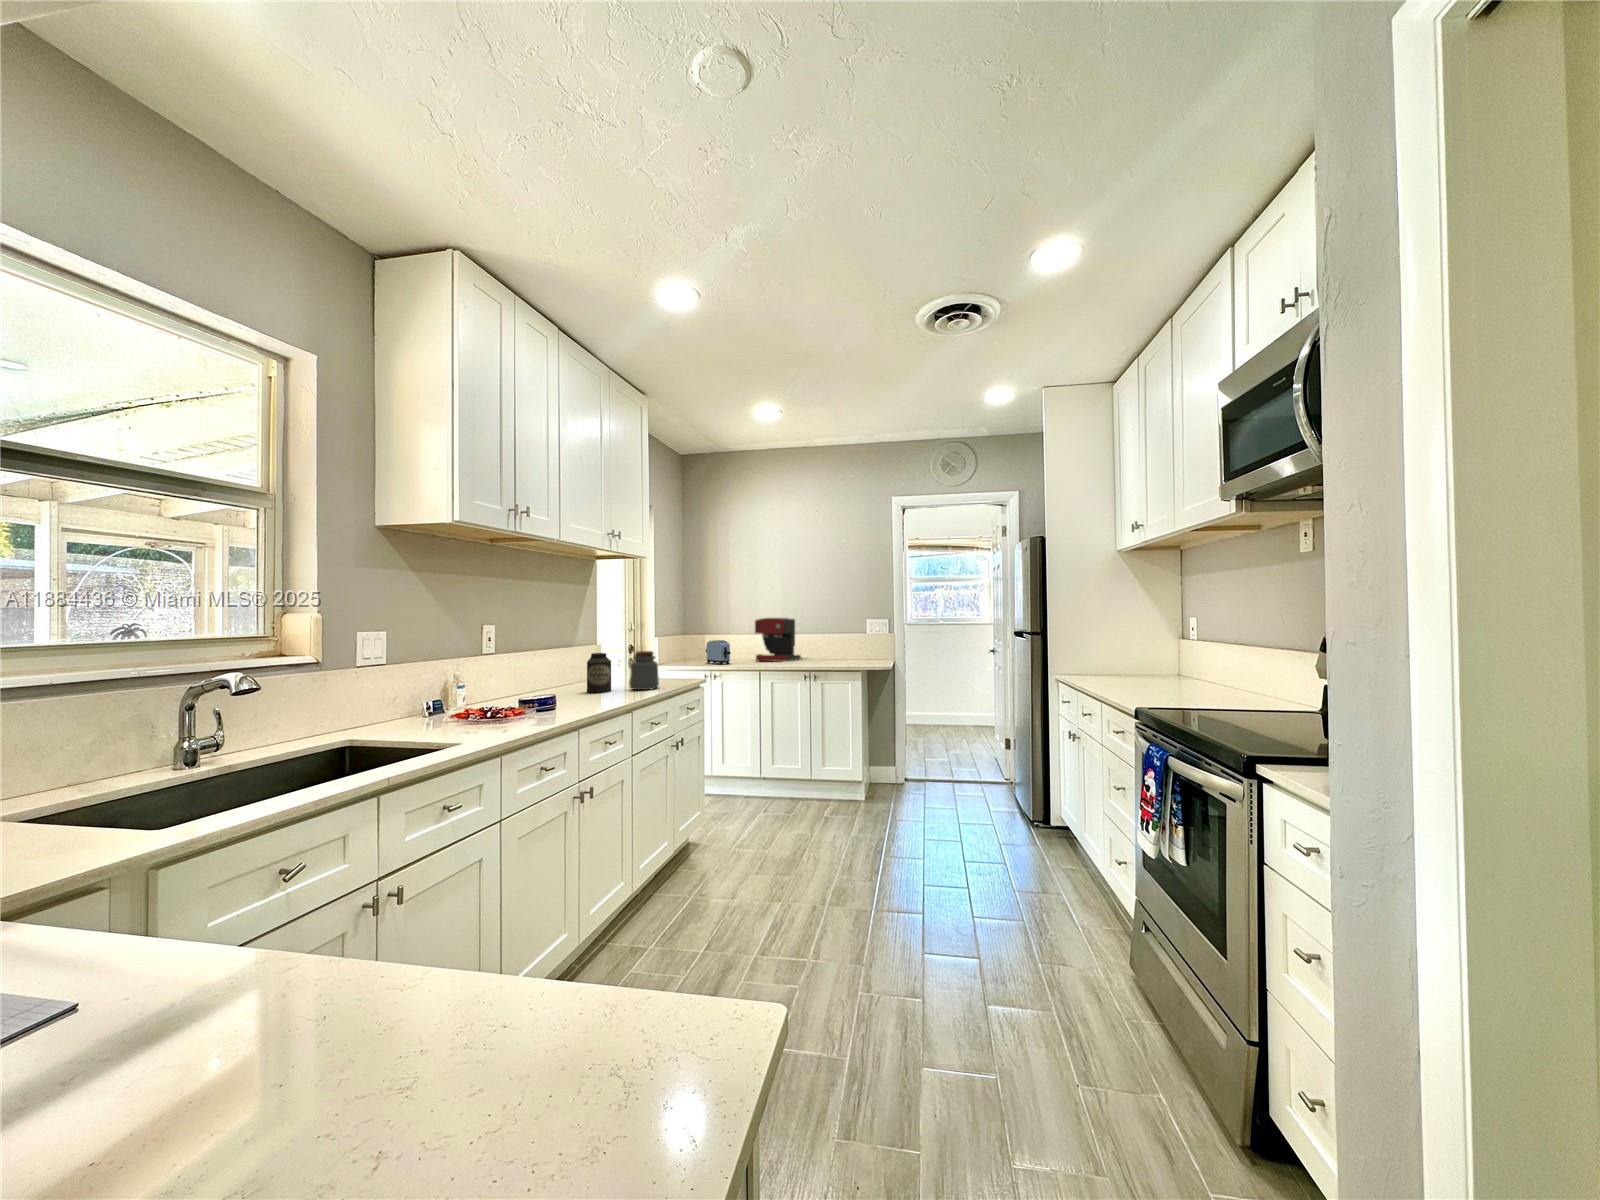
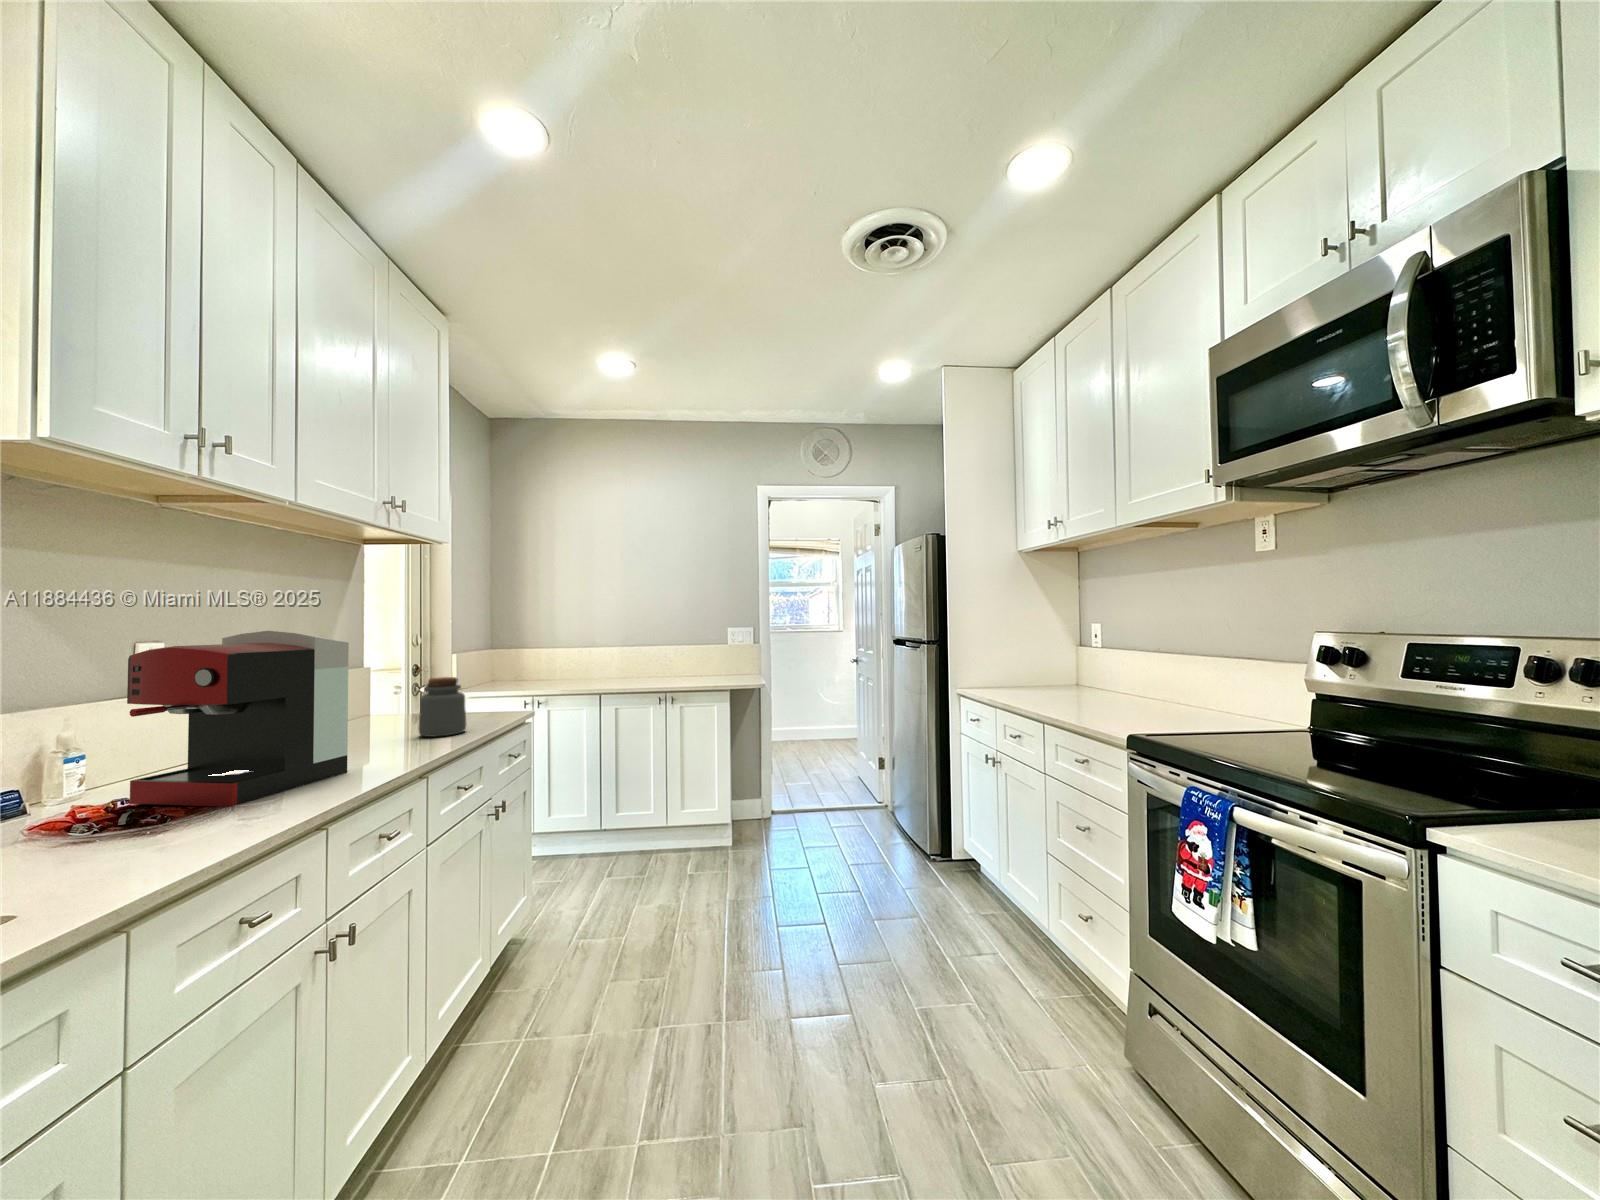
coffee maker: present [755,618,801,662] -> present [127,631,349,807]
toaster: present [706,640,731,665] -> none [522,655,559,687]
canister: present [587,653,611,693] -> none [342,683,386,745]

